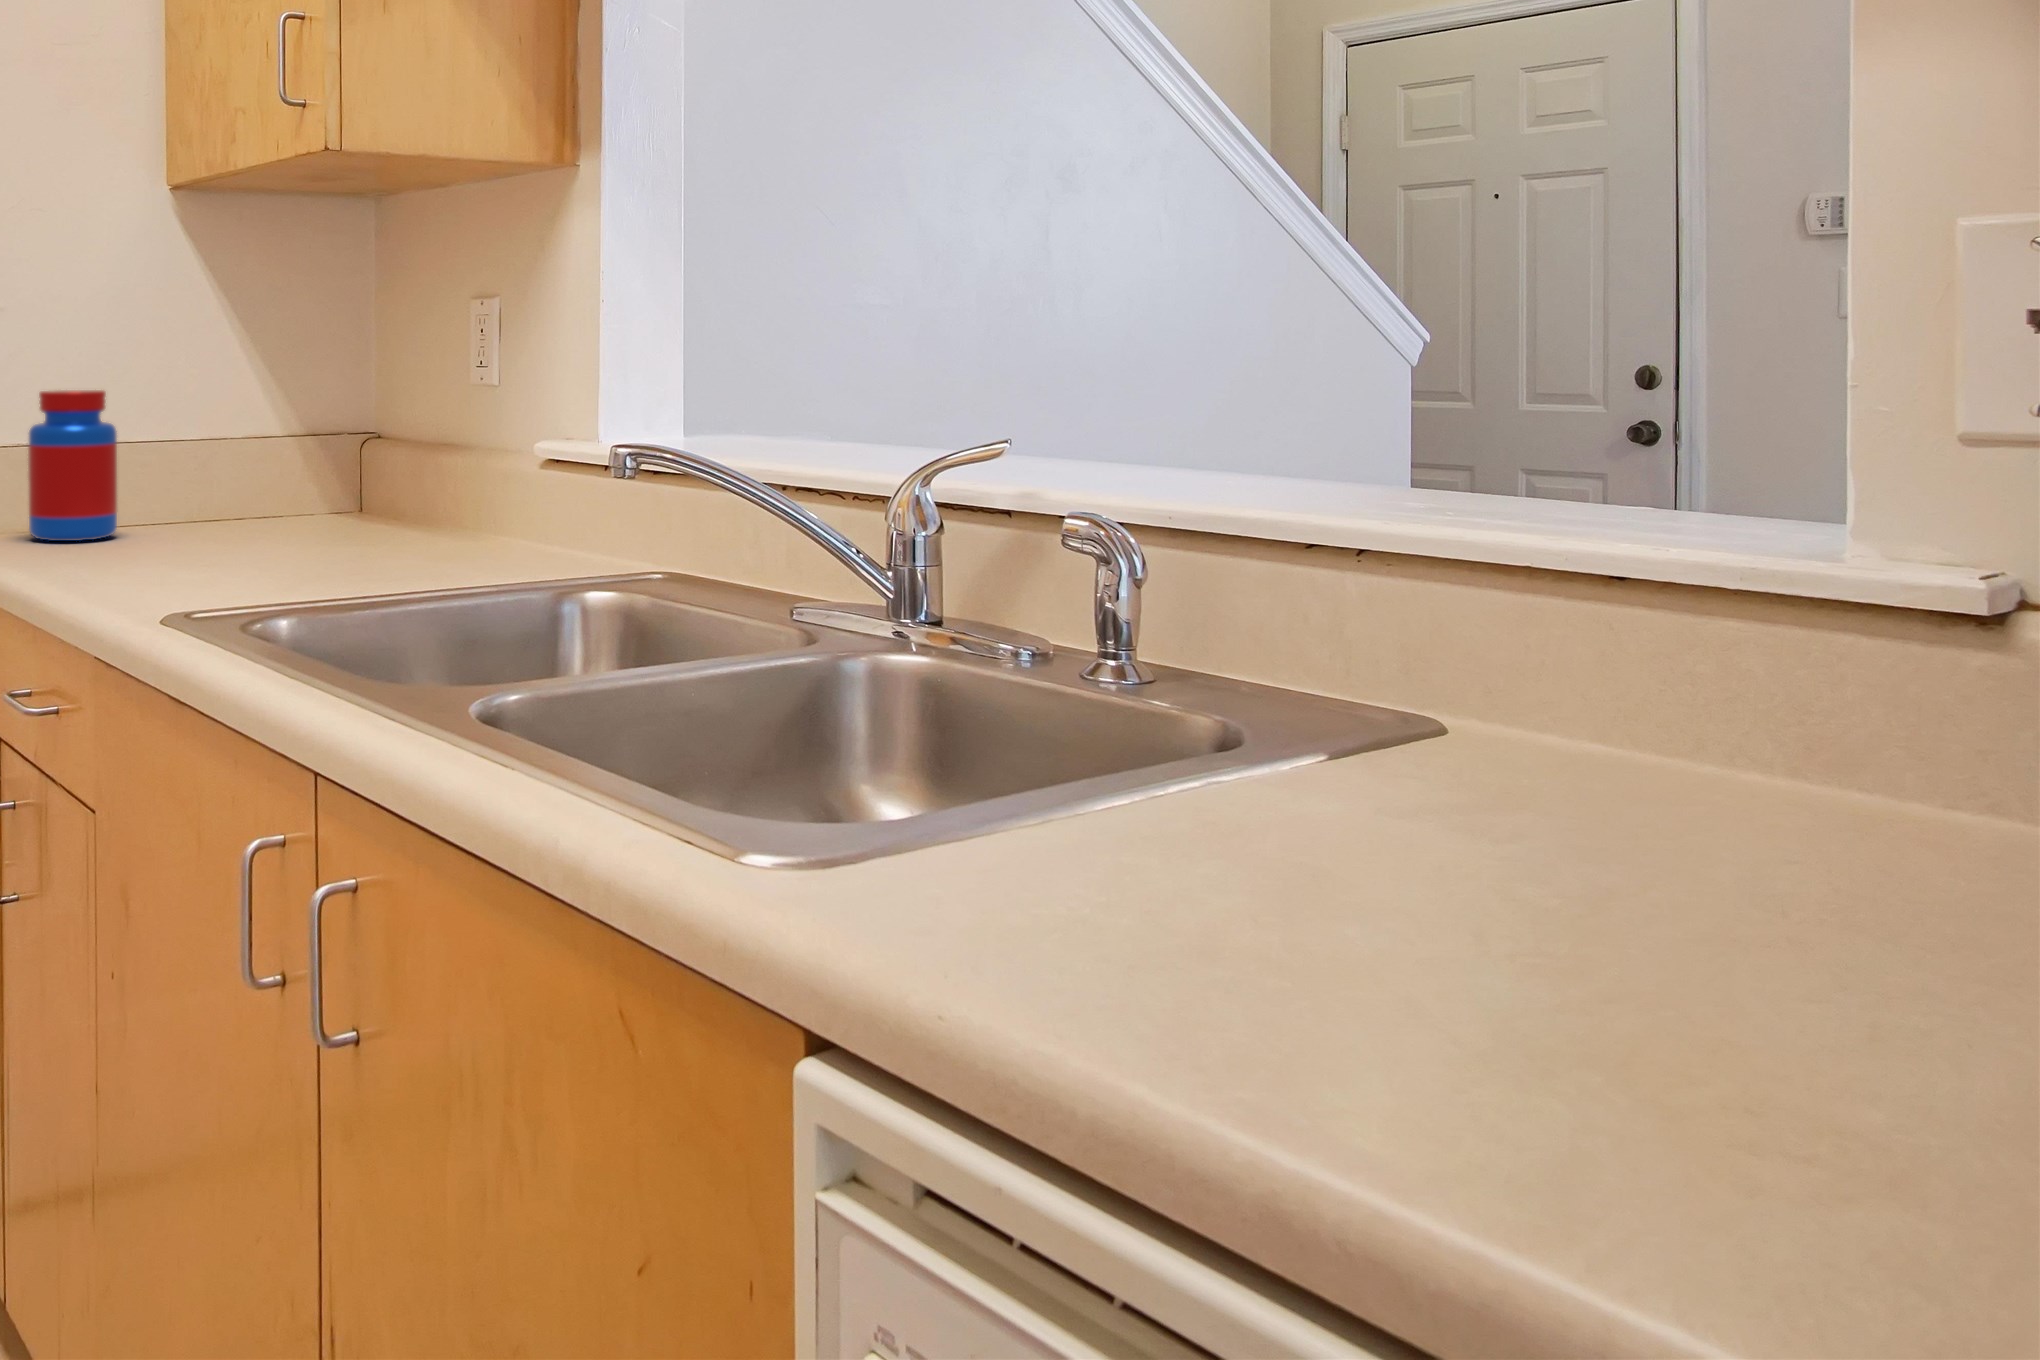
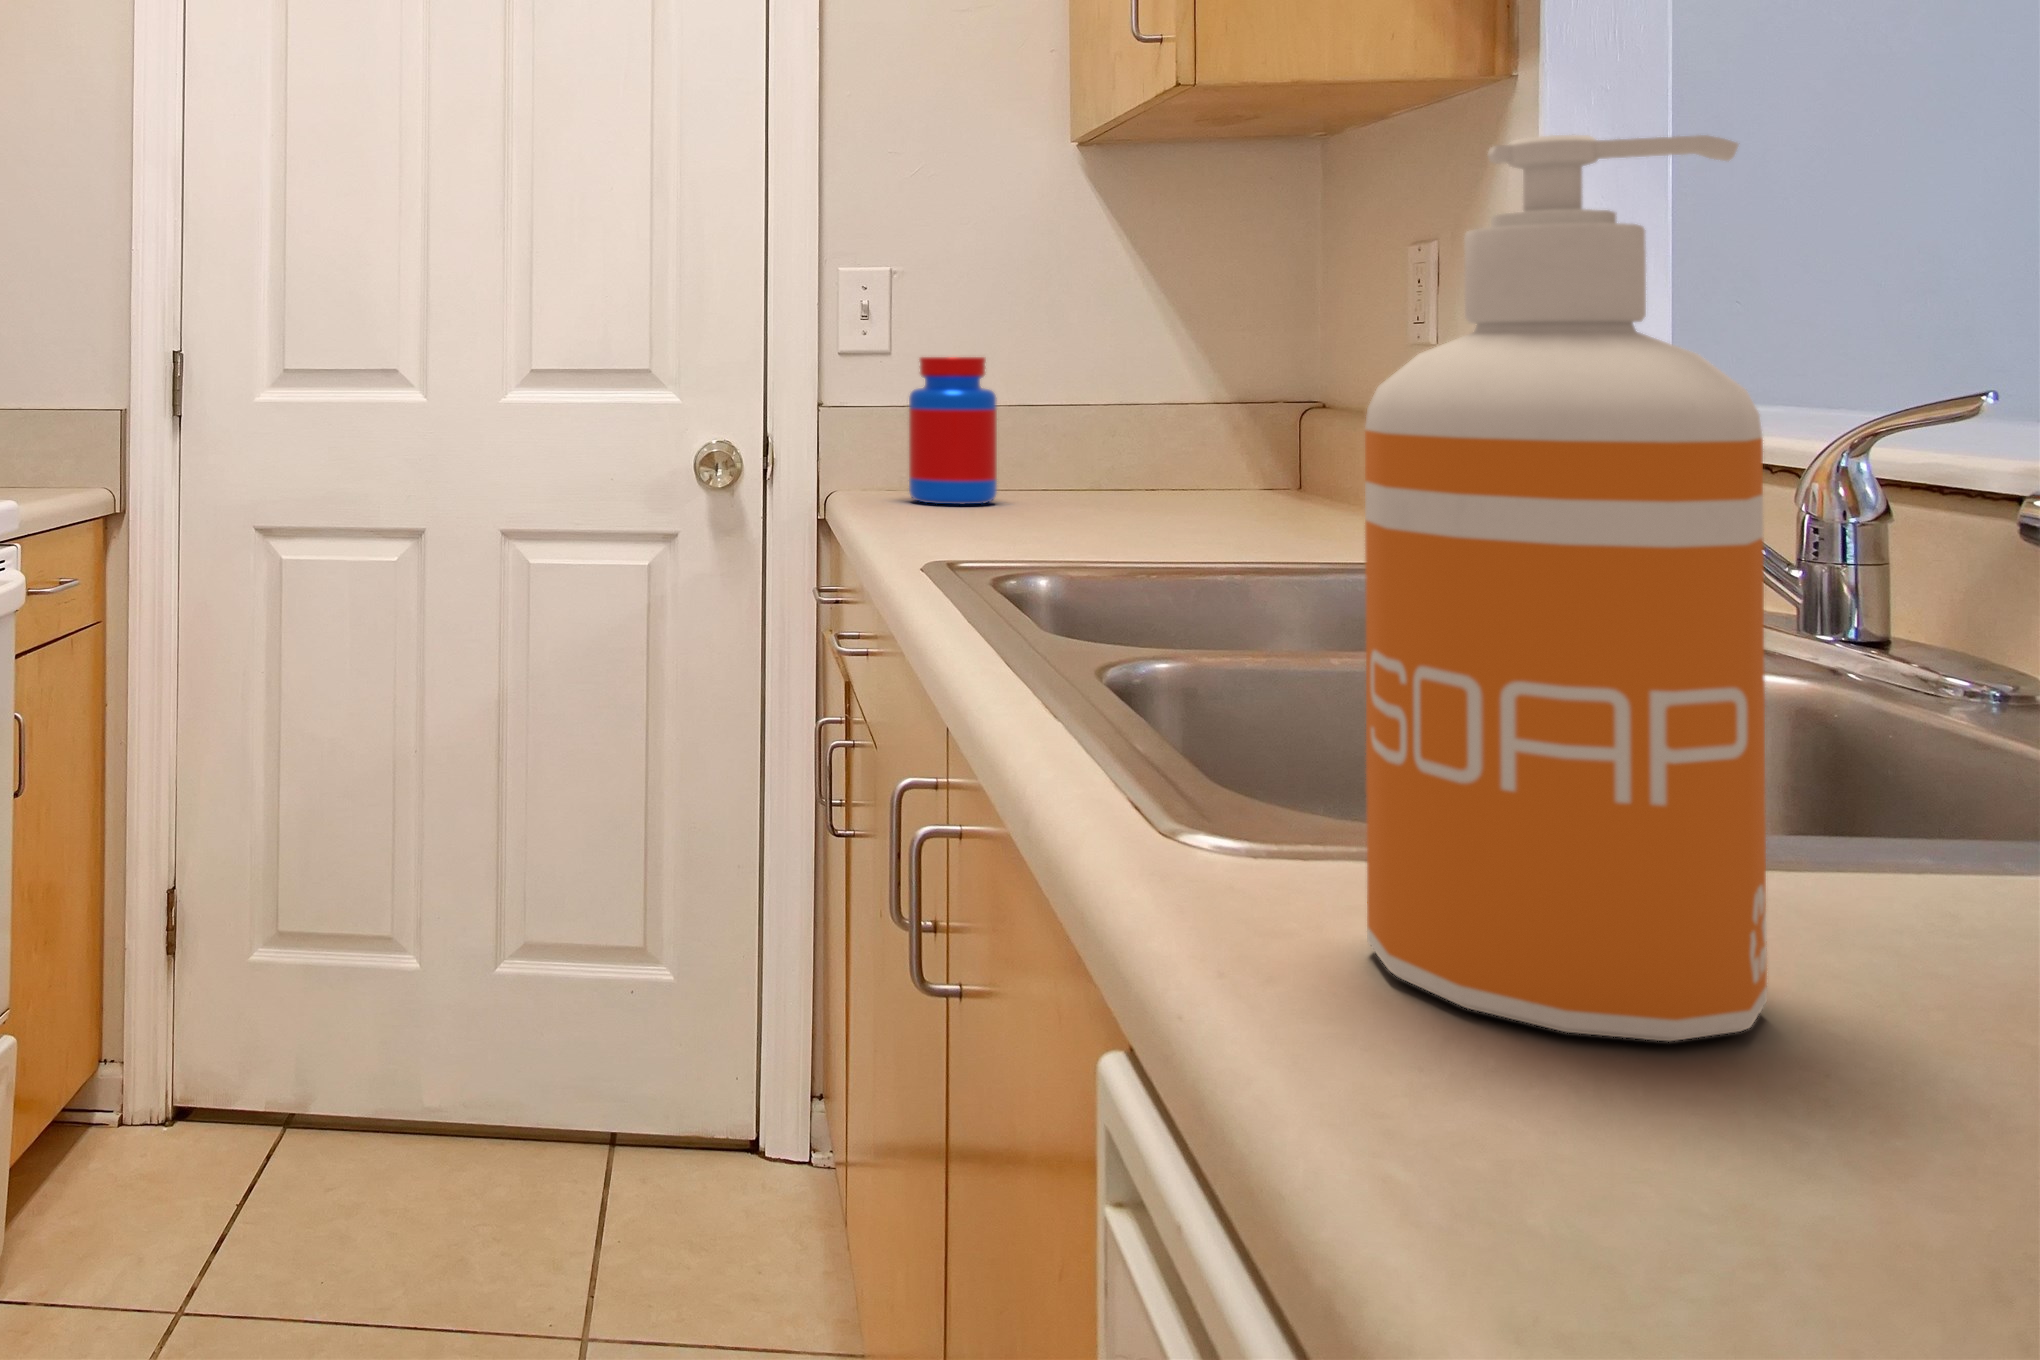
soap dispenser: none [1027,341,1291,989] -> present [1365,135,1767,1041]

